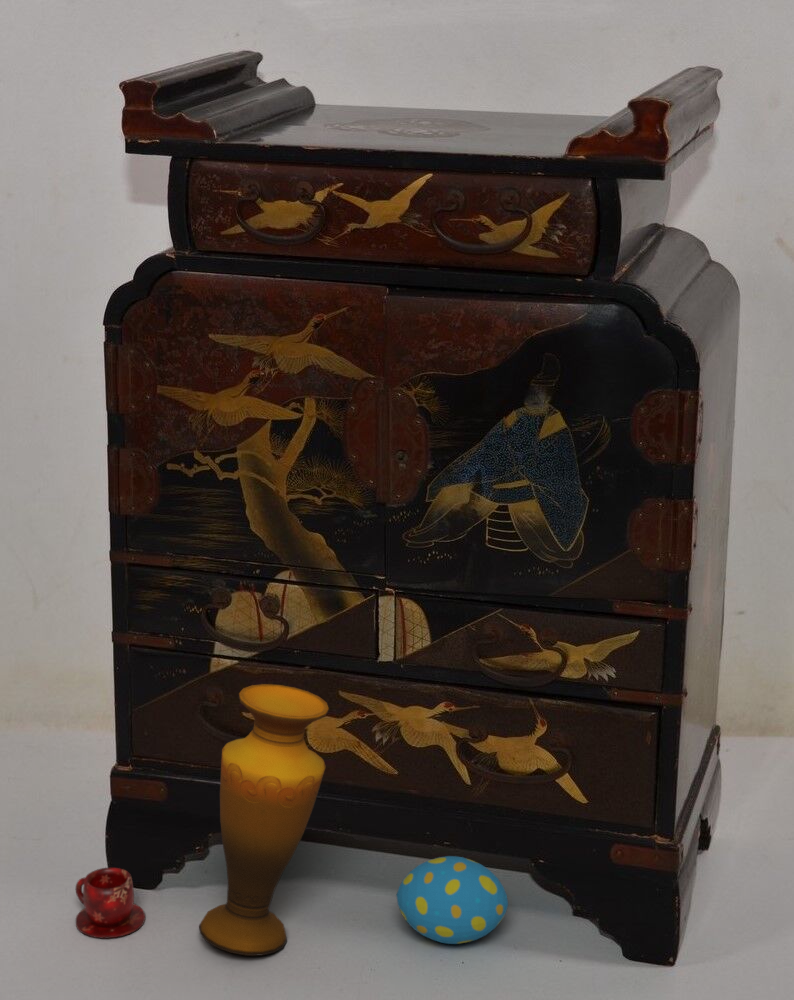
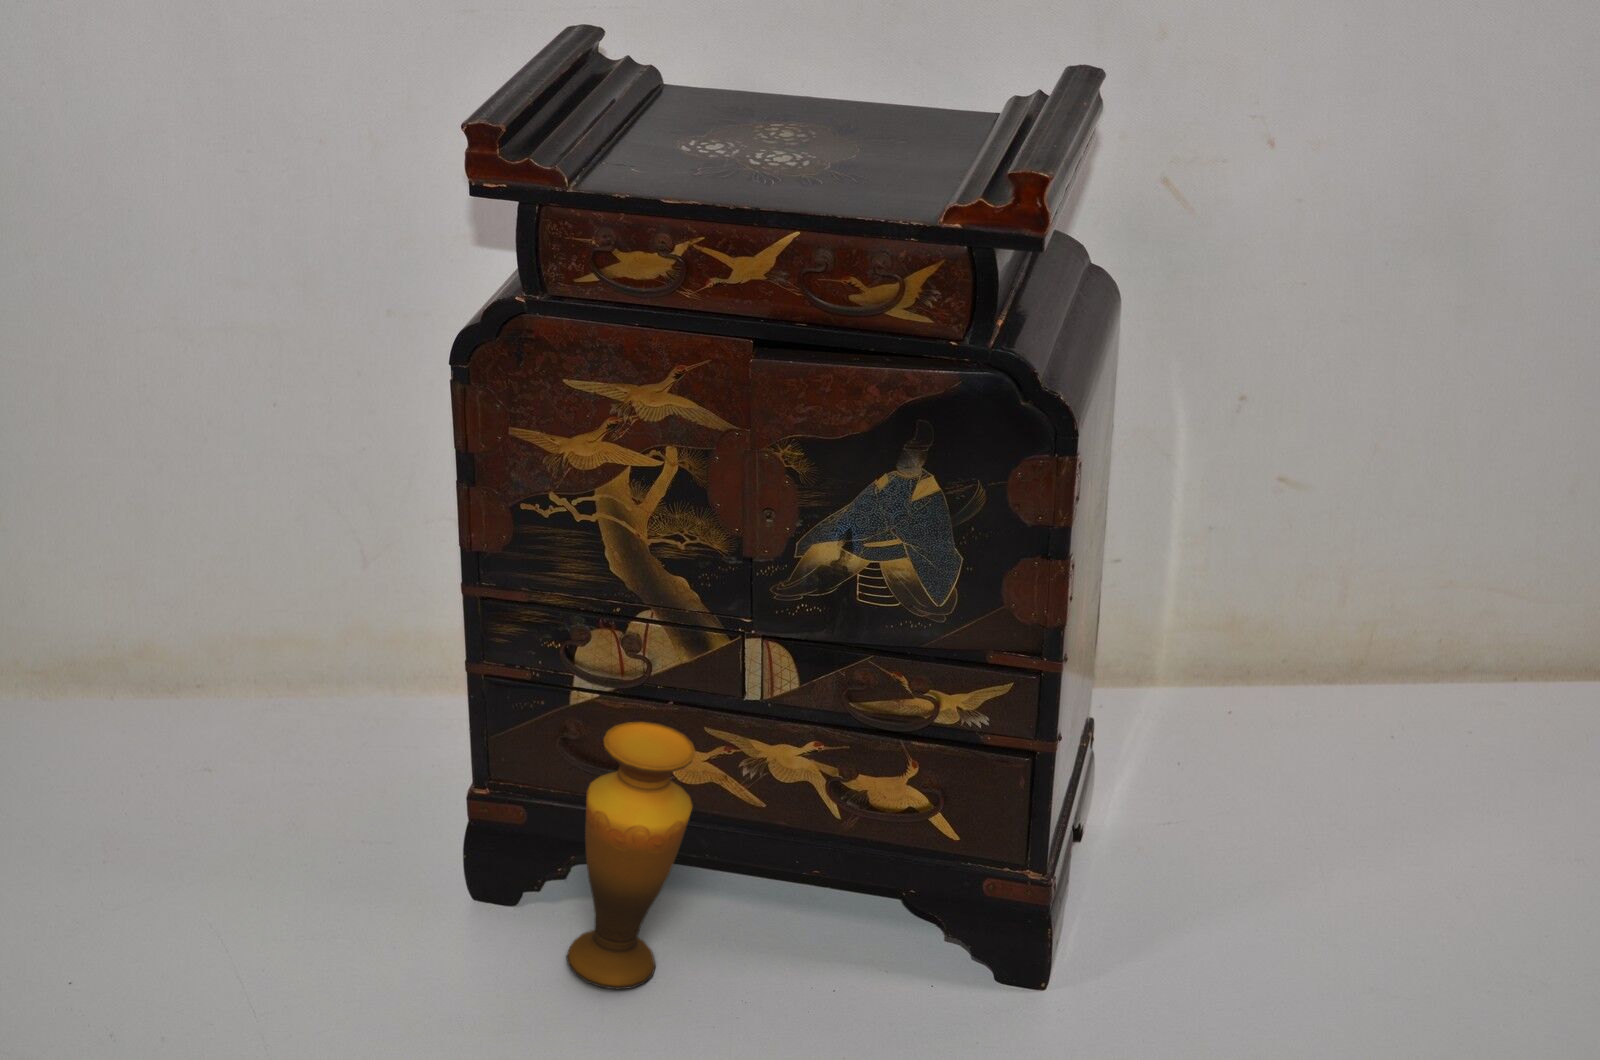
decorative egg: present [397,856,508,944] -> none [766,882,879,970]
teacup: present [76,867,145,938] -> none [437,894,509,969]

